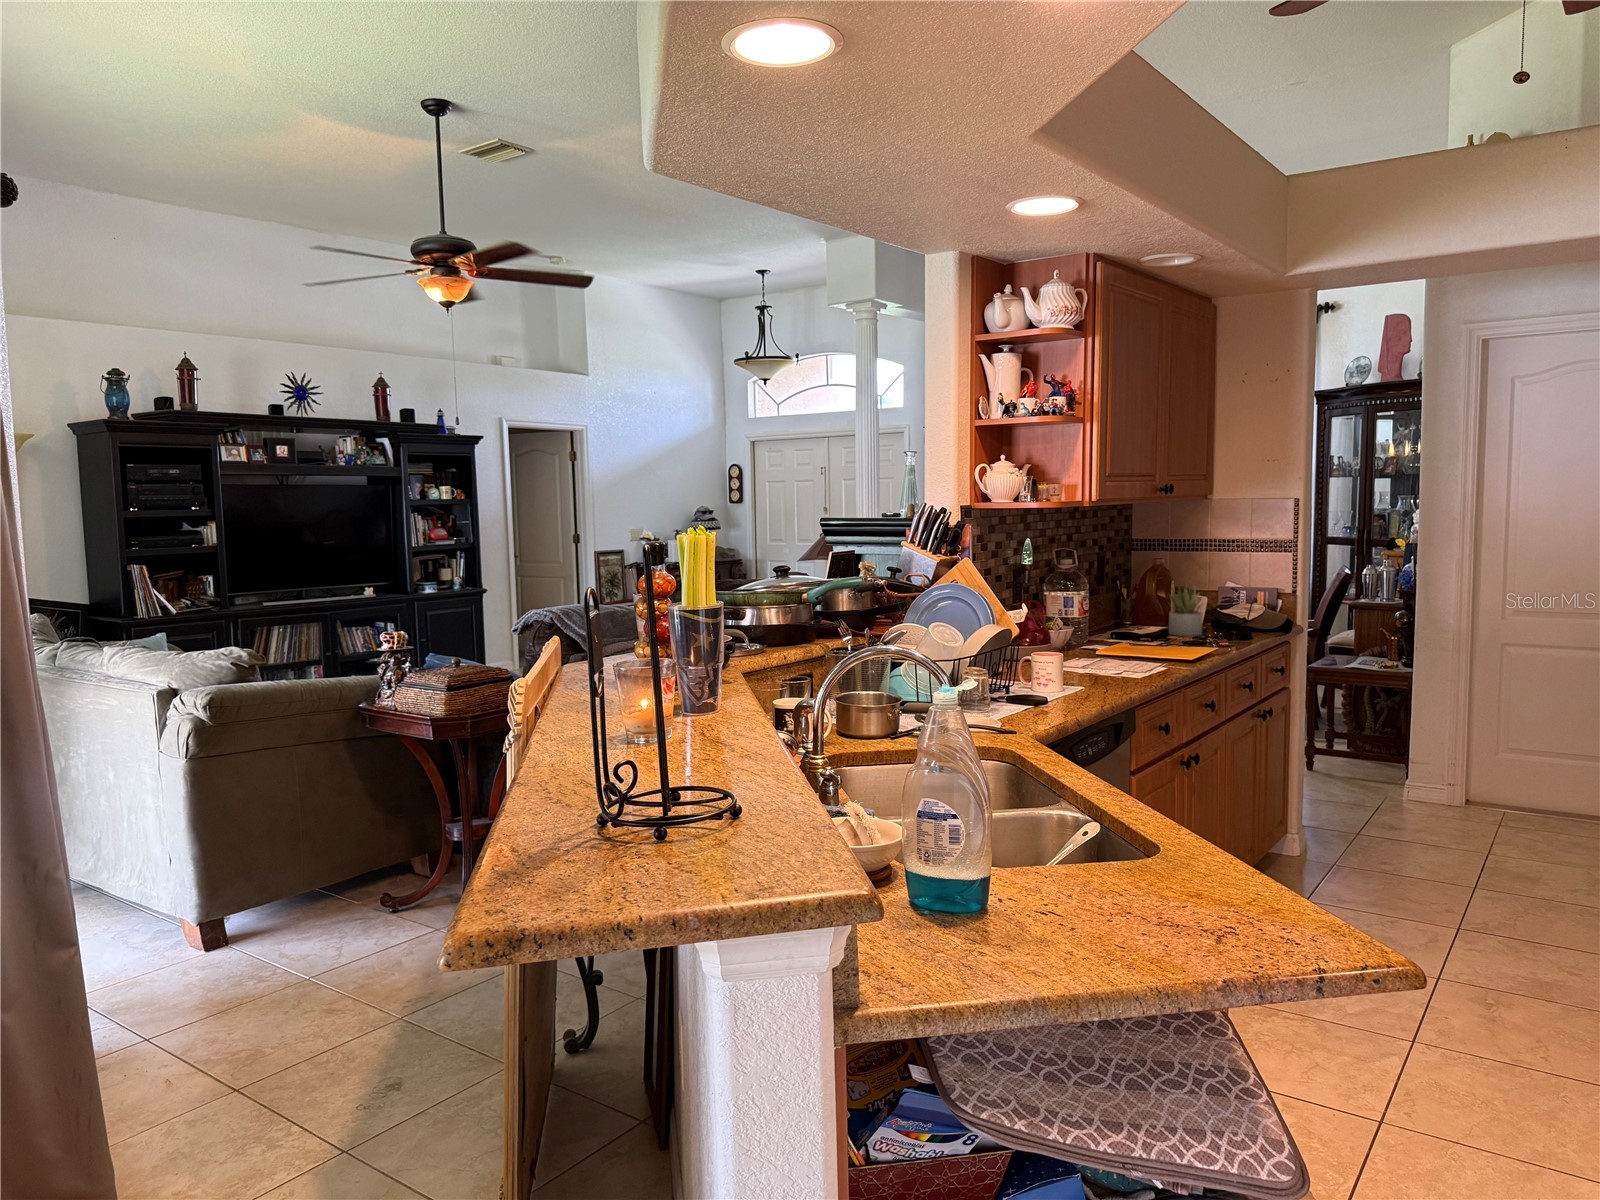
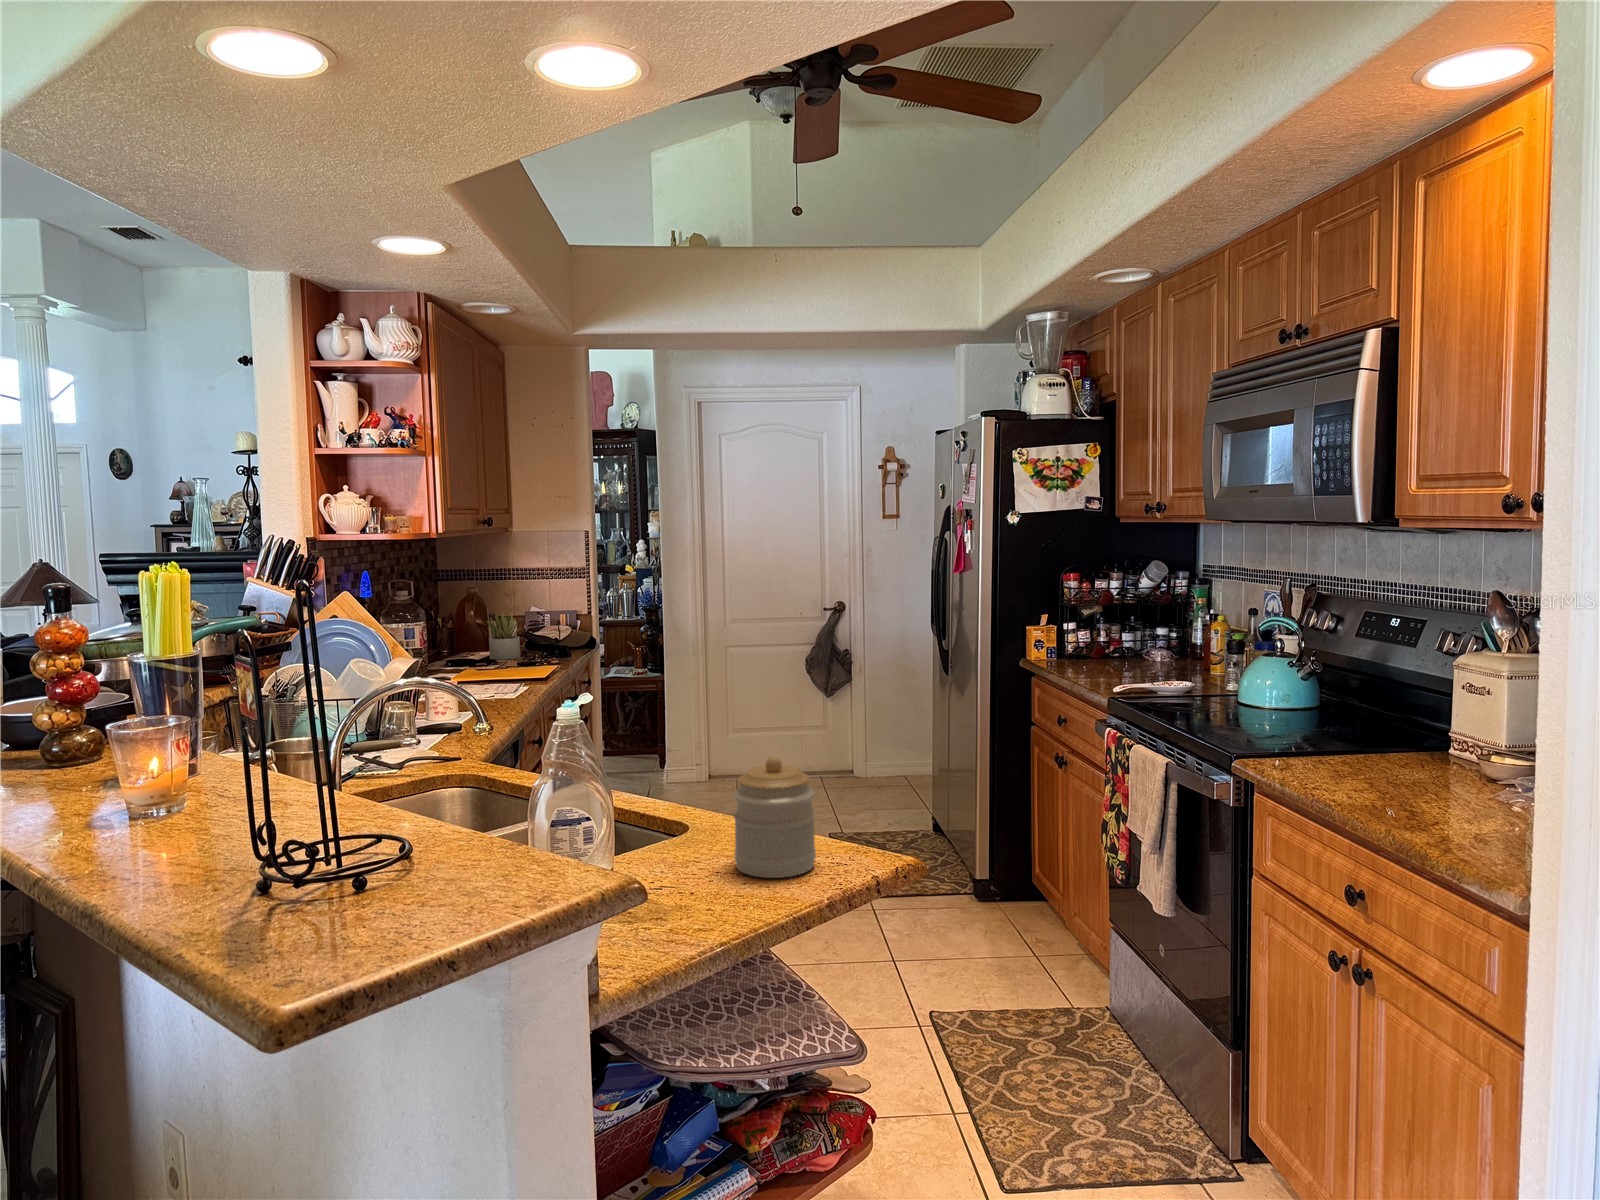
jar: none [1162,785,1276,943] -> present [733,757,816,878]

